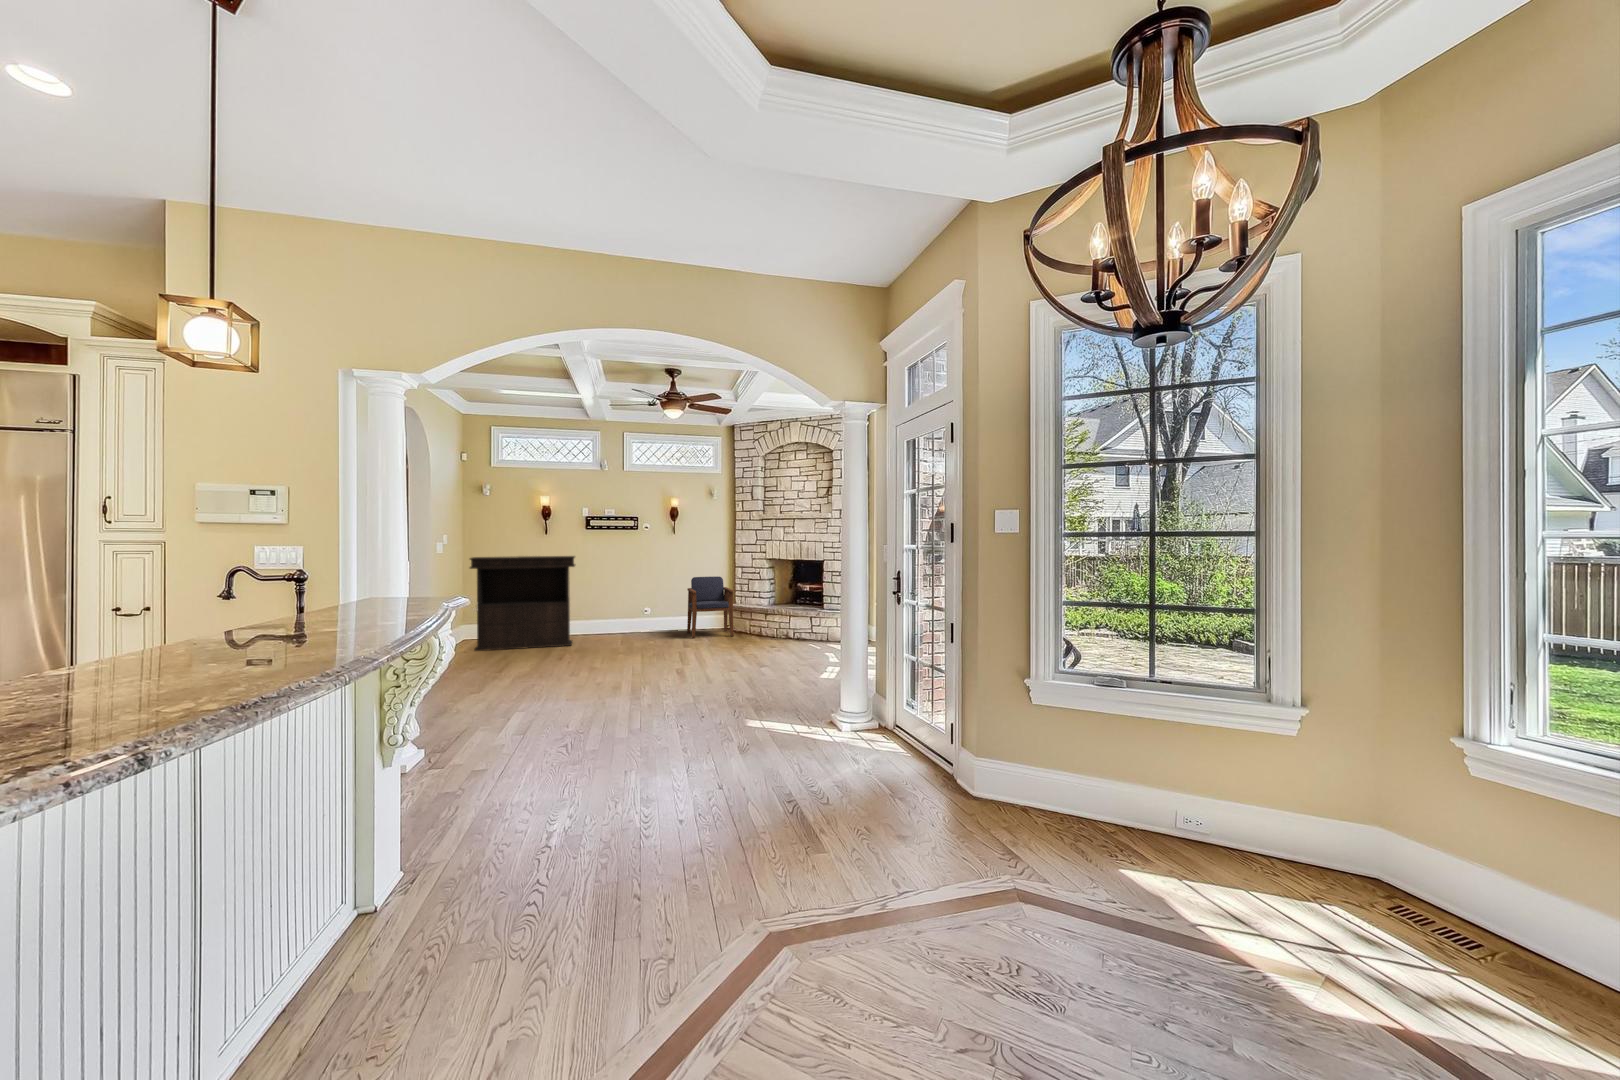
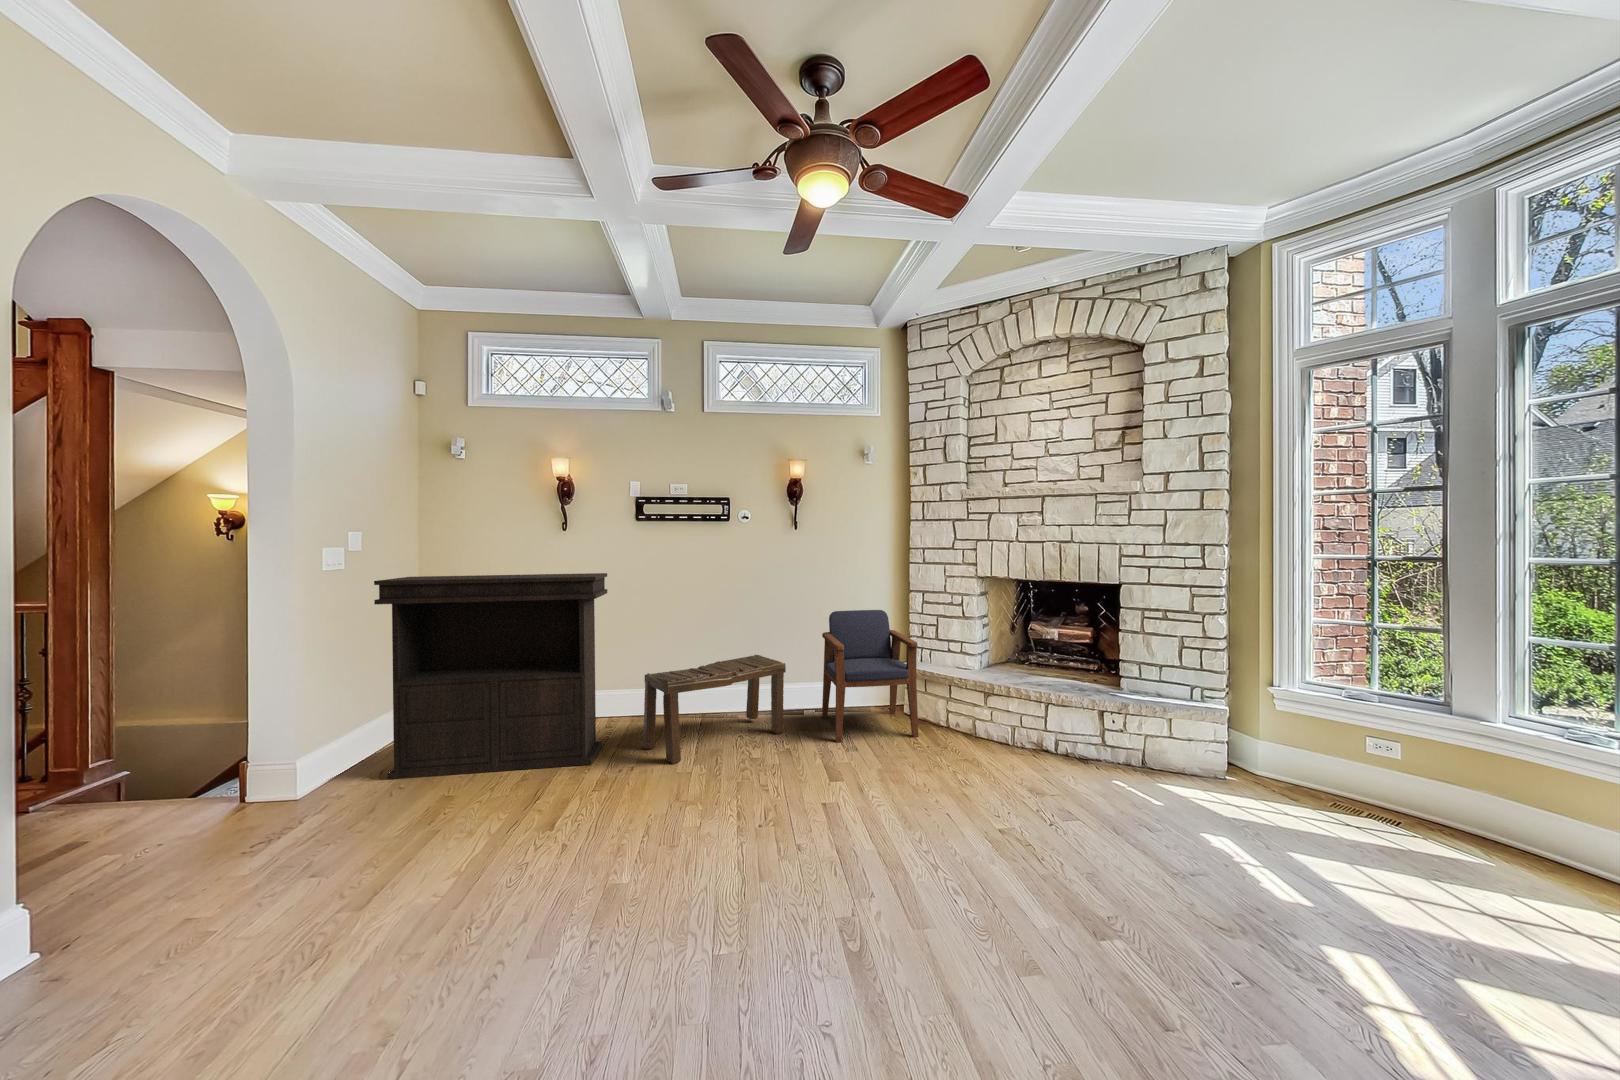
bench: none [594,600,667,645] -> present [643,655,786,764]

